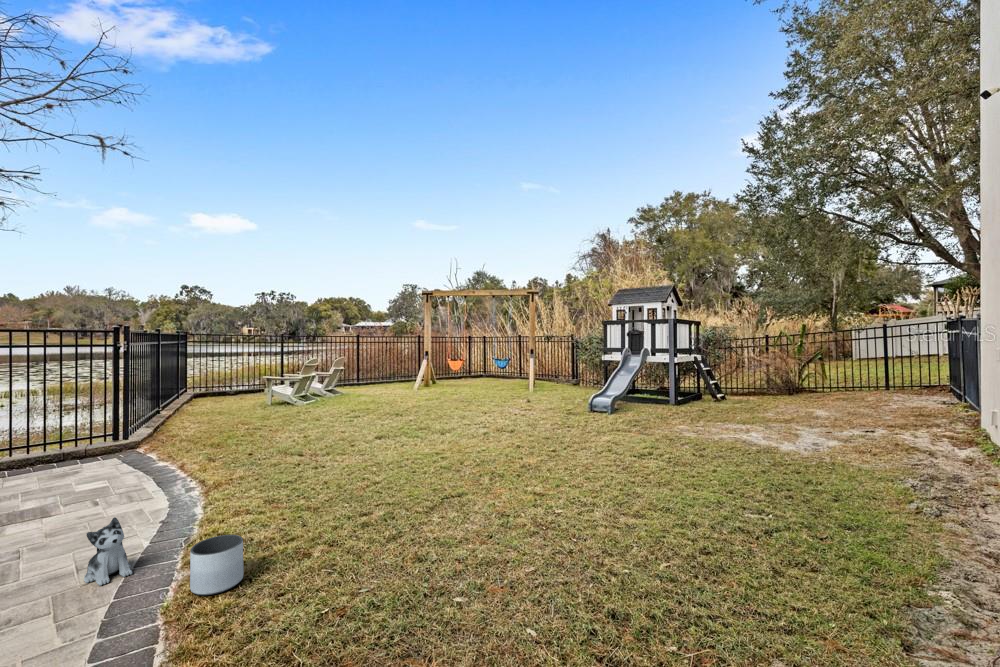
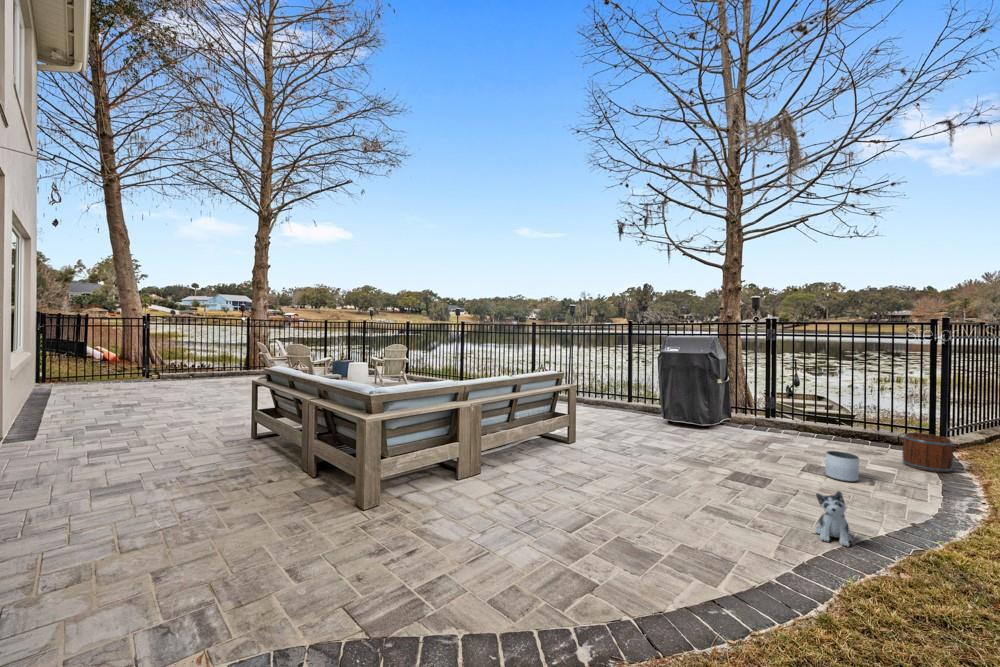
bucket: none [107,435,153,474] -> present [902,432,953,473]
planter: present [190,535,244,595] -> present [825,451,859,482]

